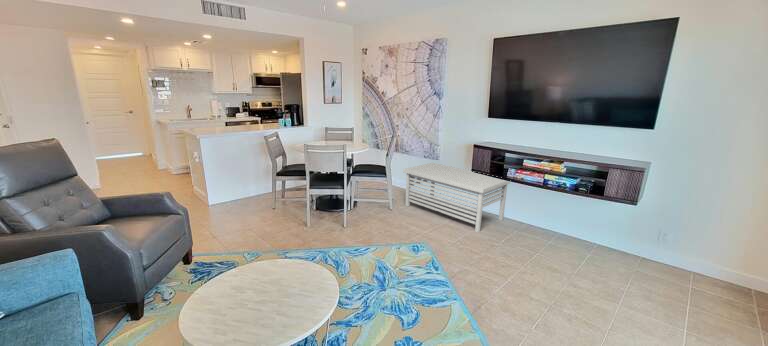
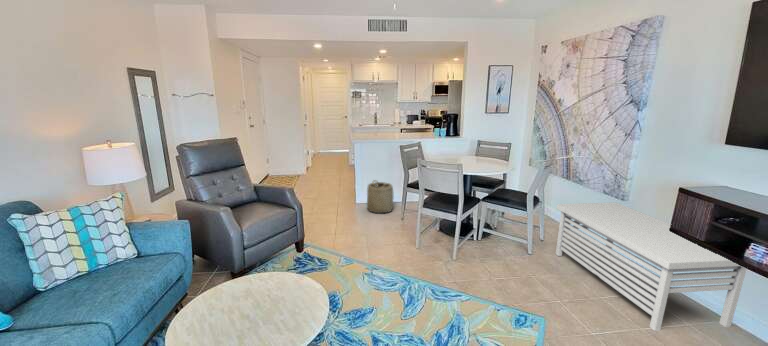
basket: none [226,174,257,208] -> present [367,180,393,213]

